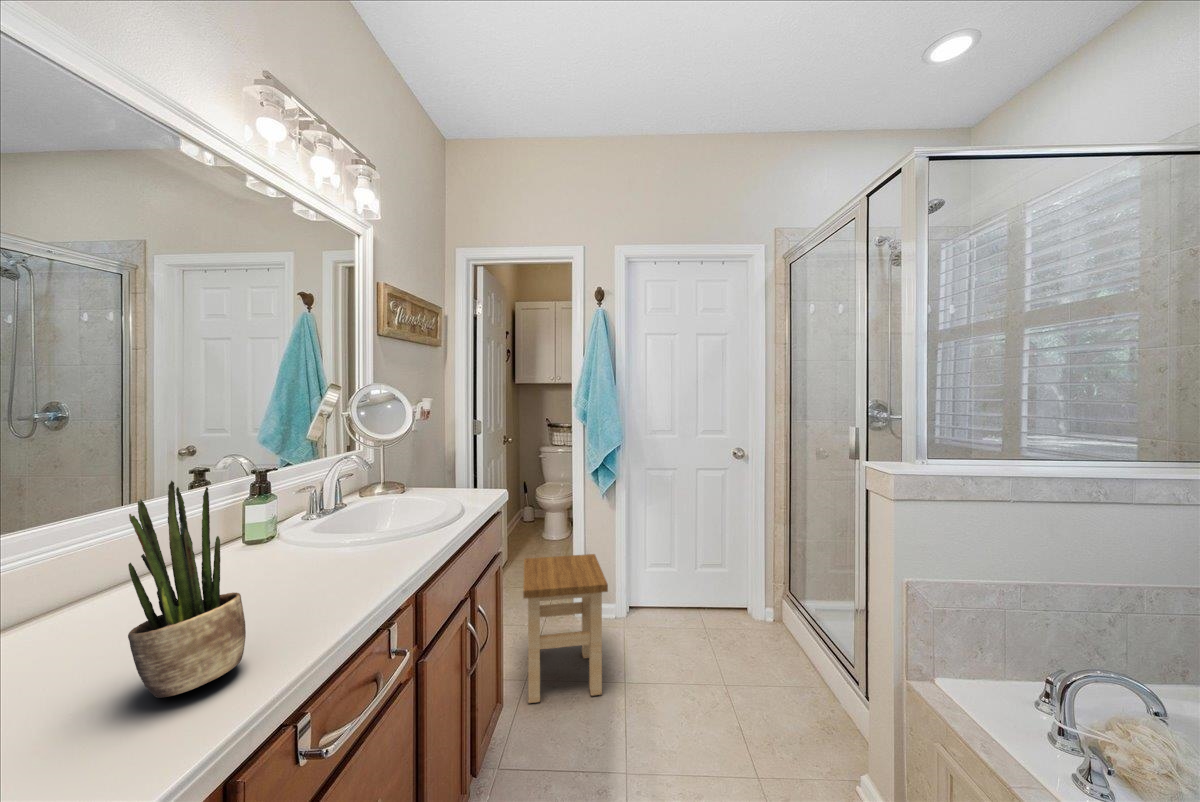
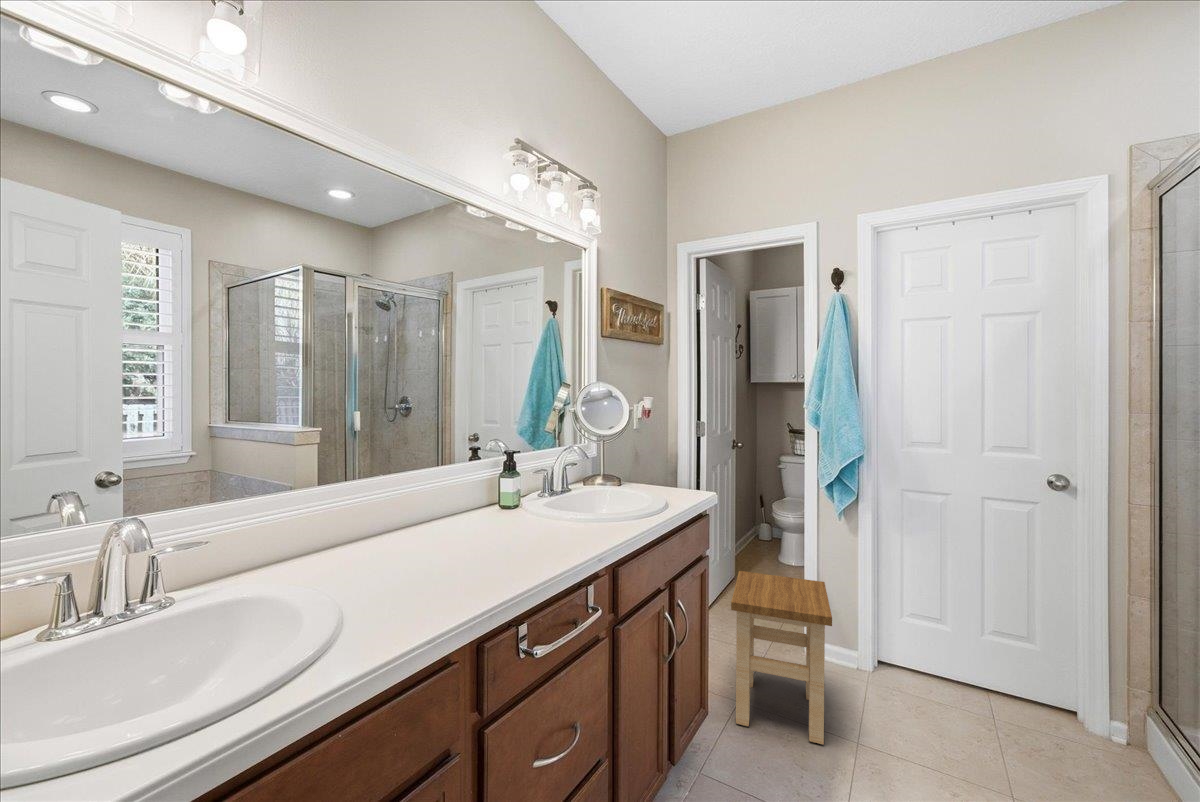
potted plant: present [128,481,246,698] -> none [426,448,484,587]

